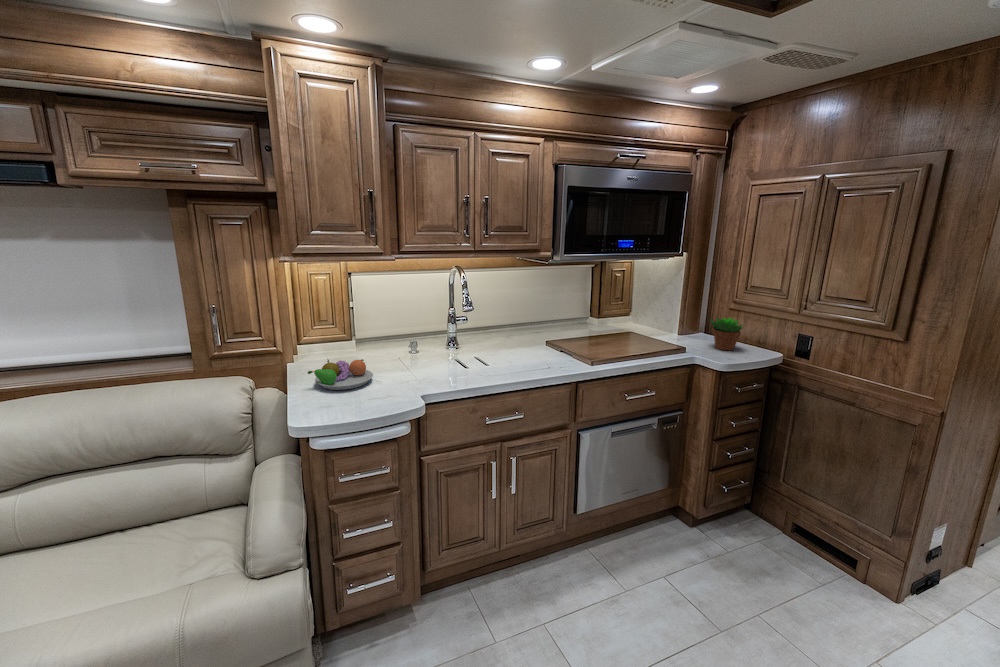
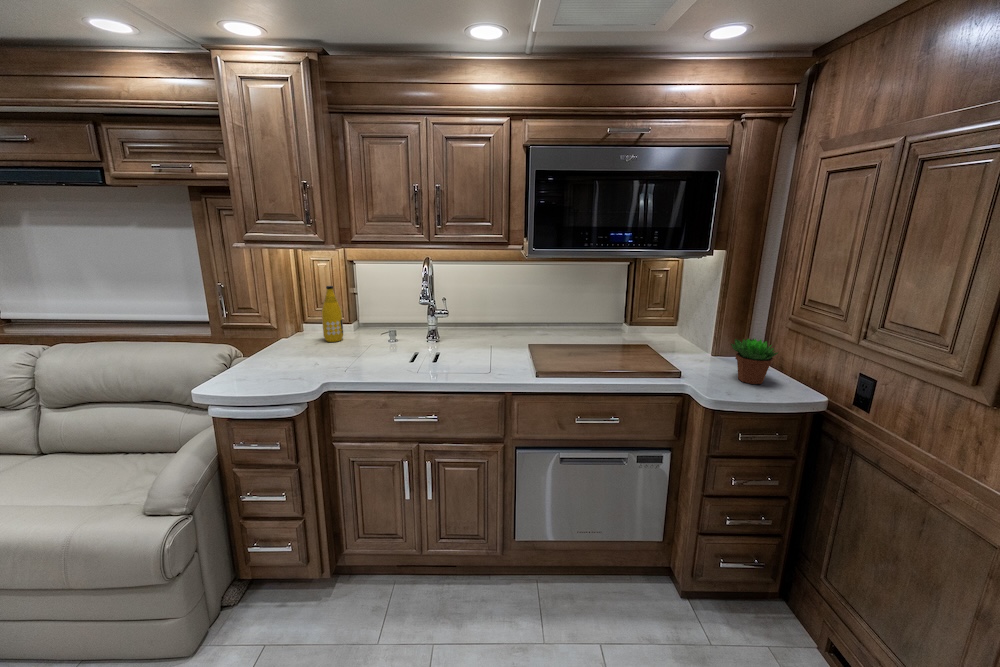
bottle: none [339,300,362,360] -> present [321,286,343,342]
fruit bowl: present [308,359,373,390] -> none [261,338,322,368]

